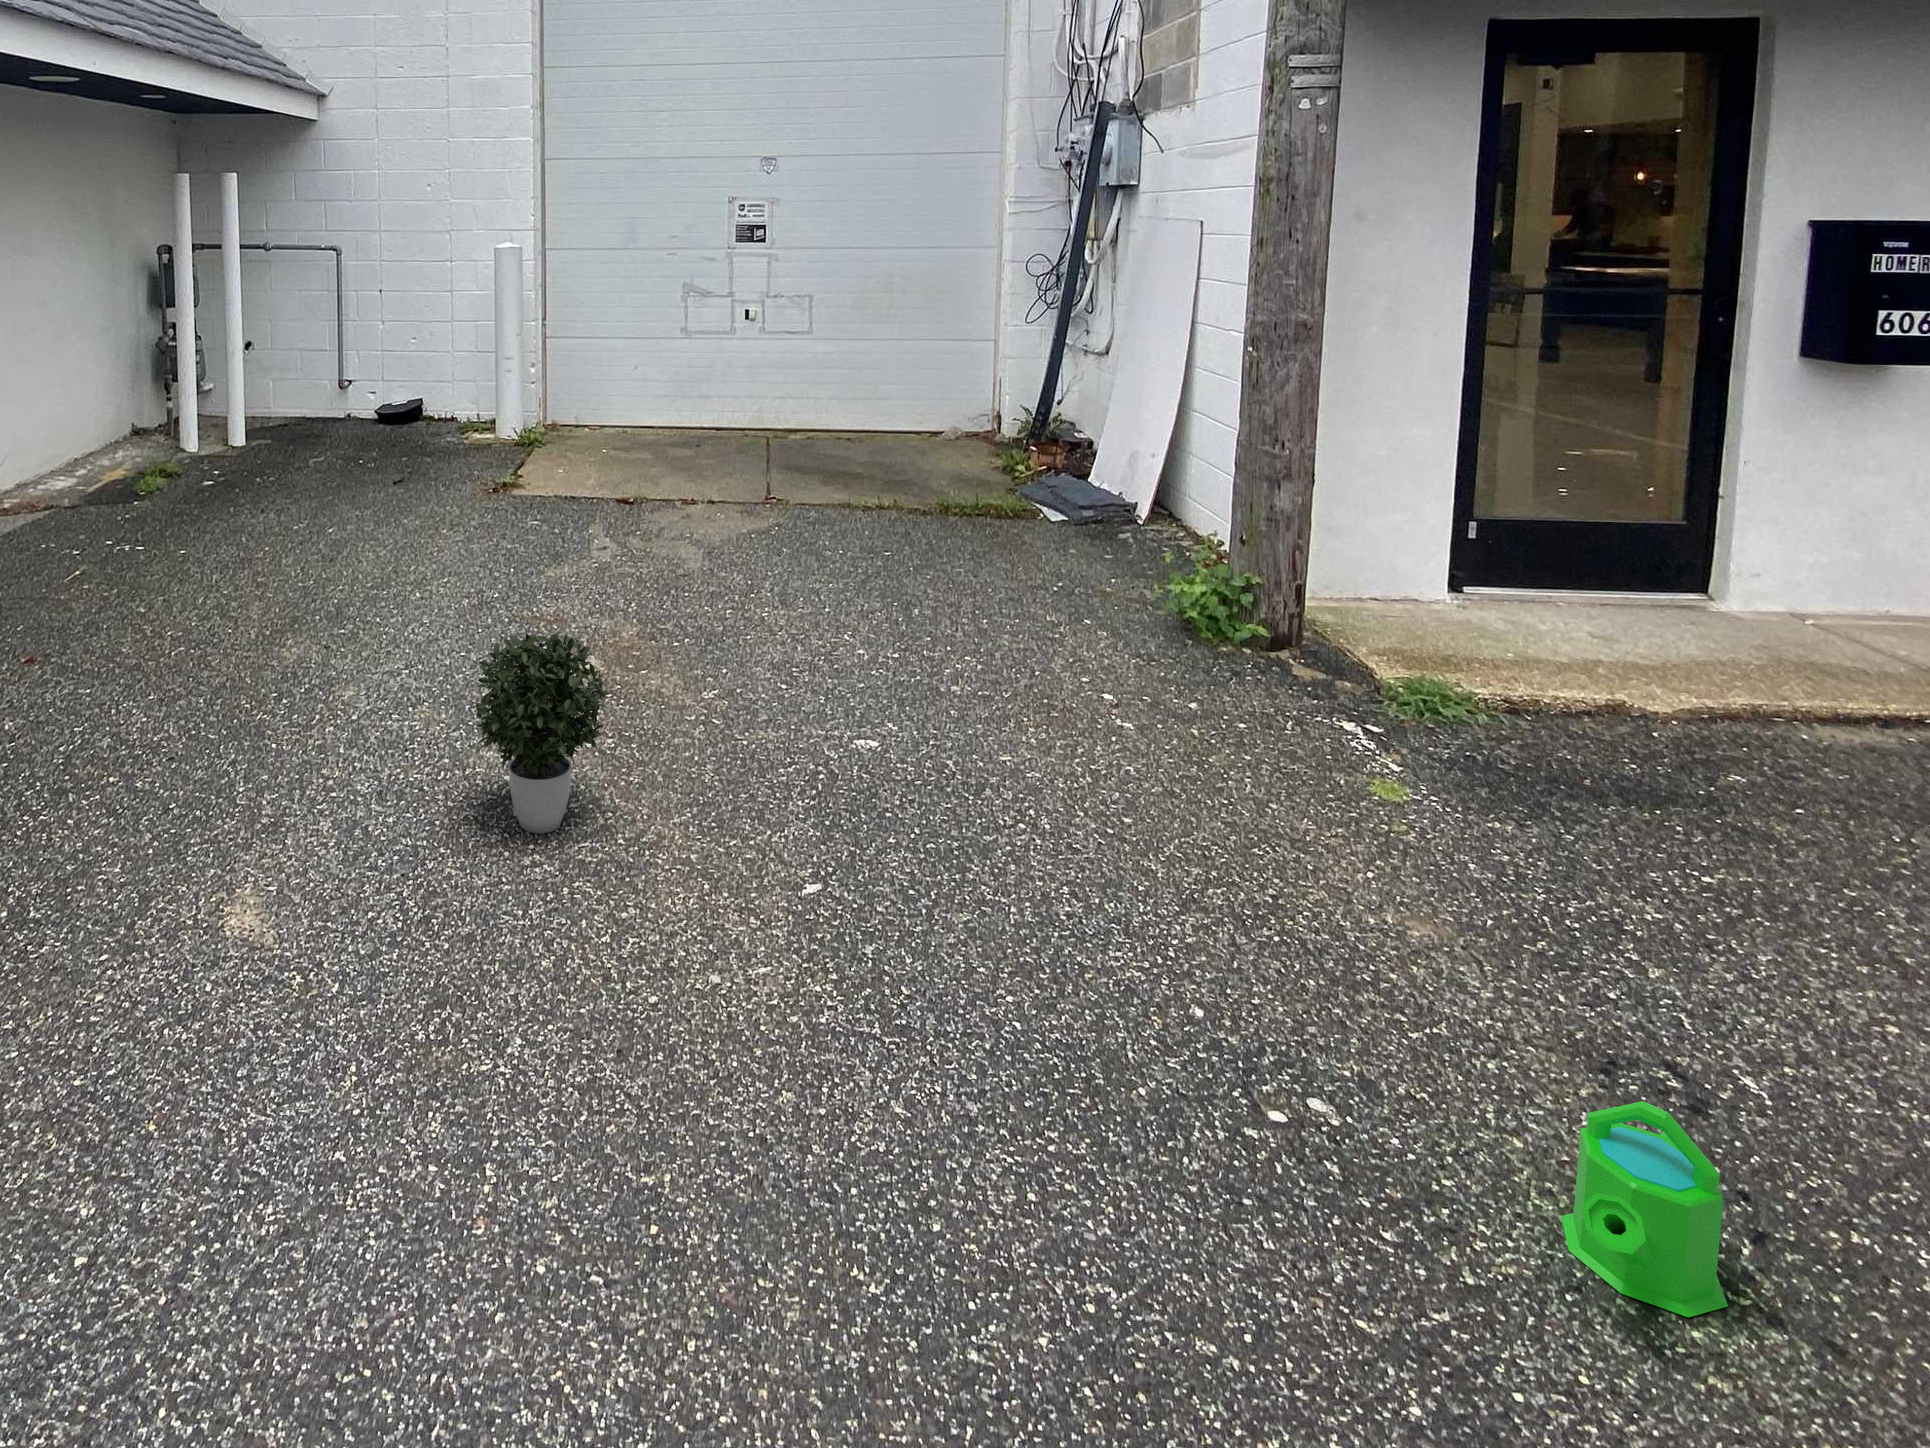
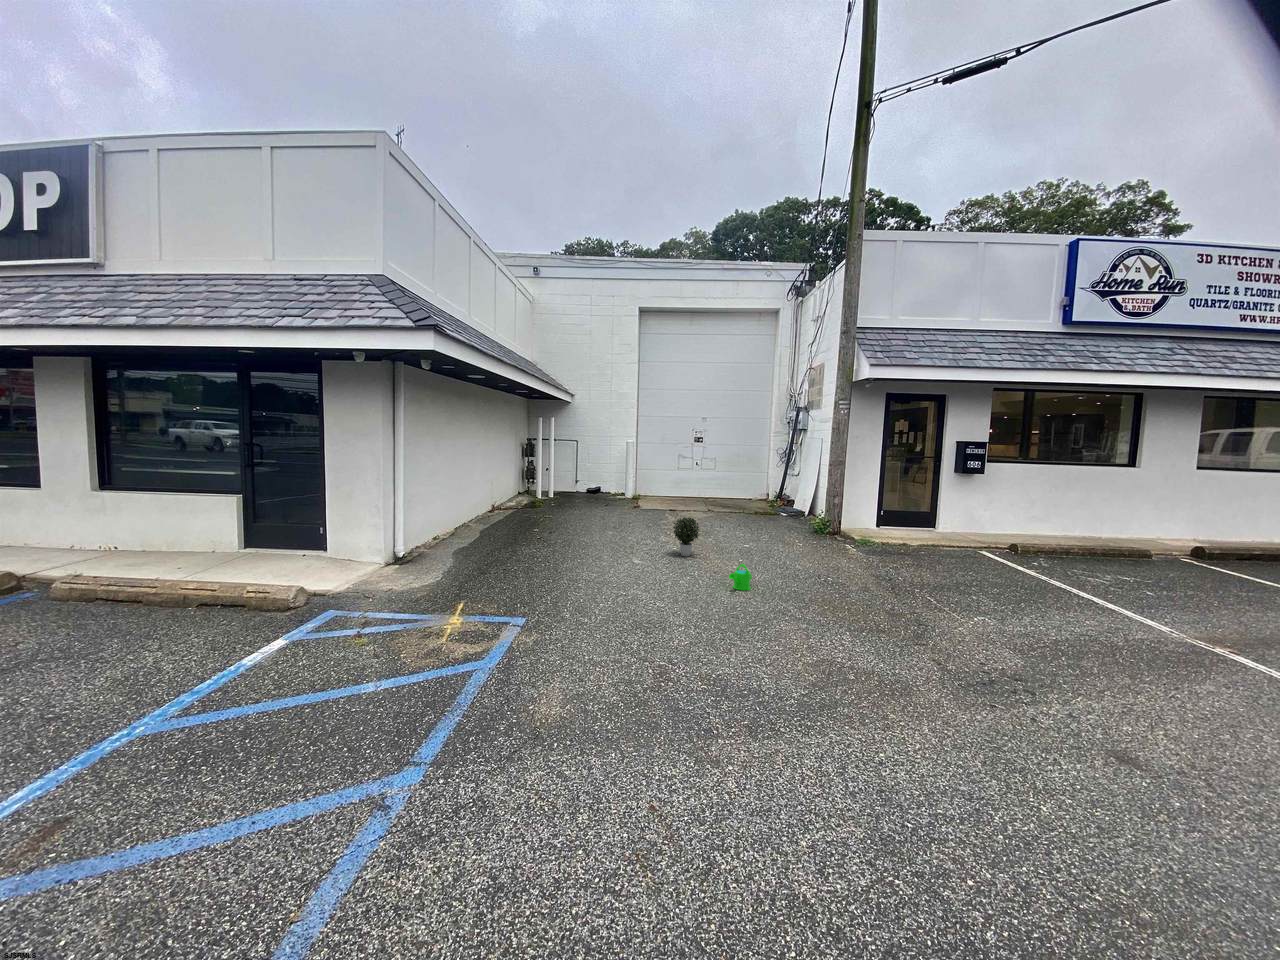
watering can: present [1561,1101,1728,1317] -> present [729,564,752,590]

